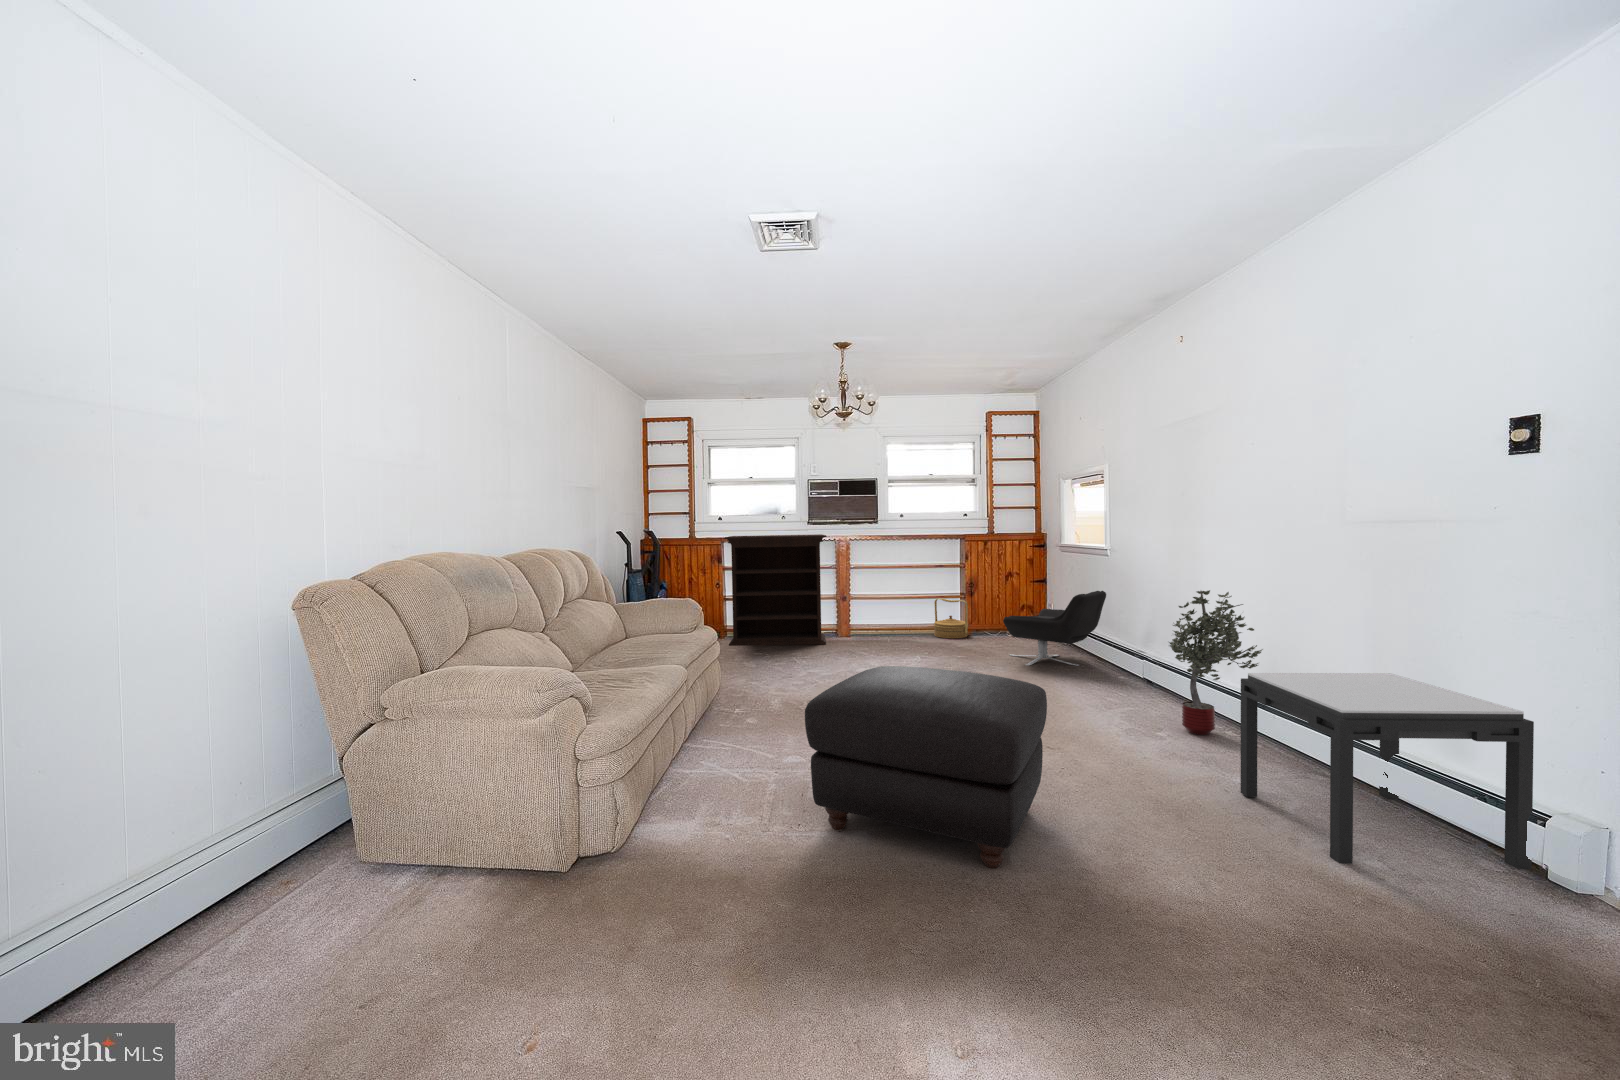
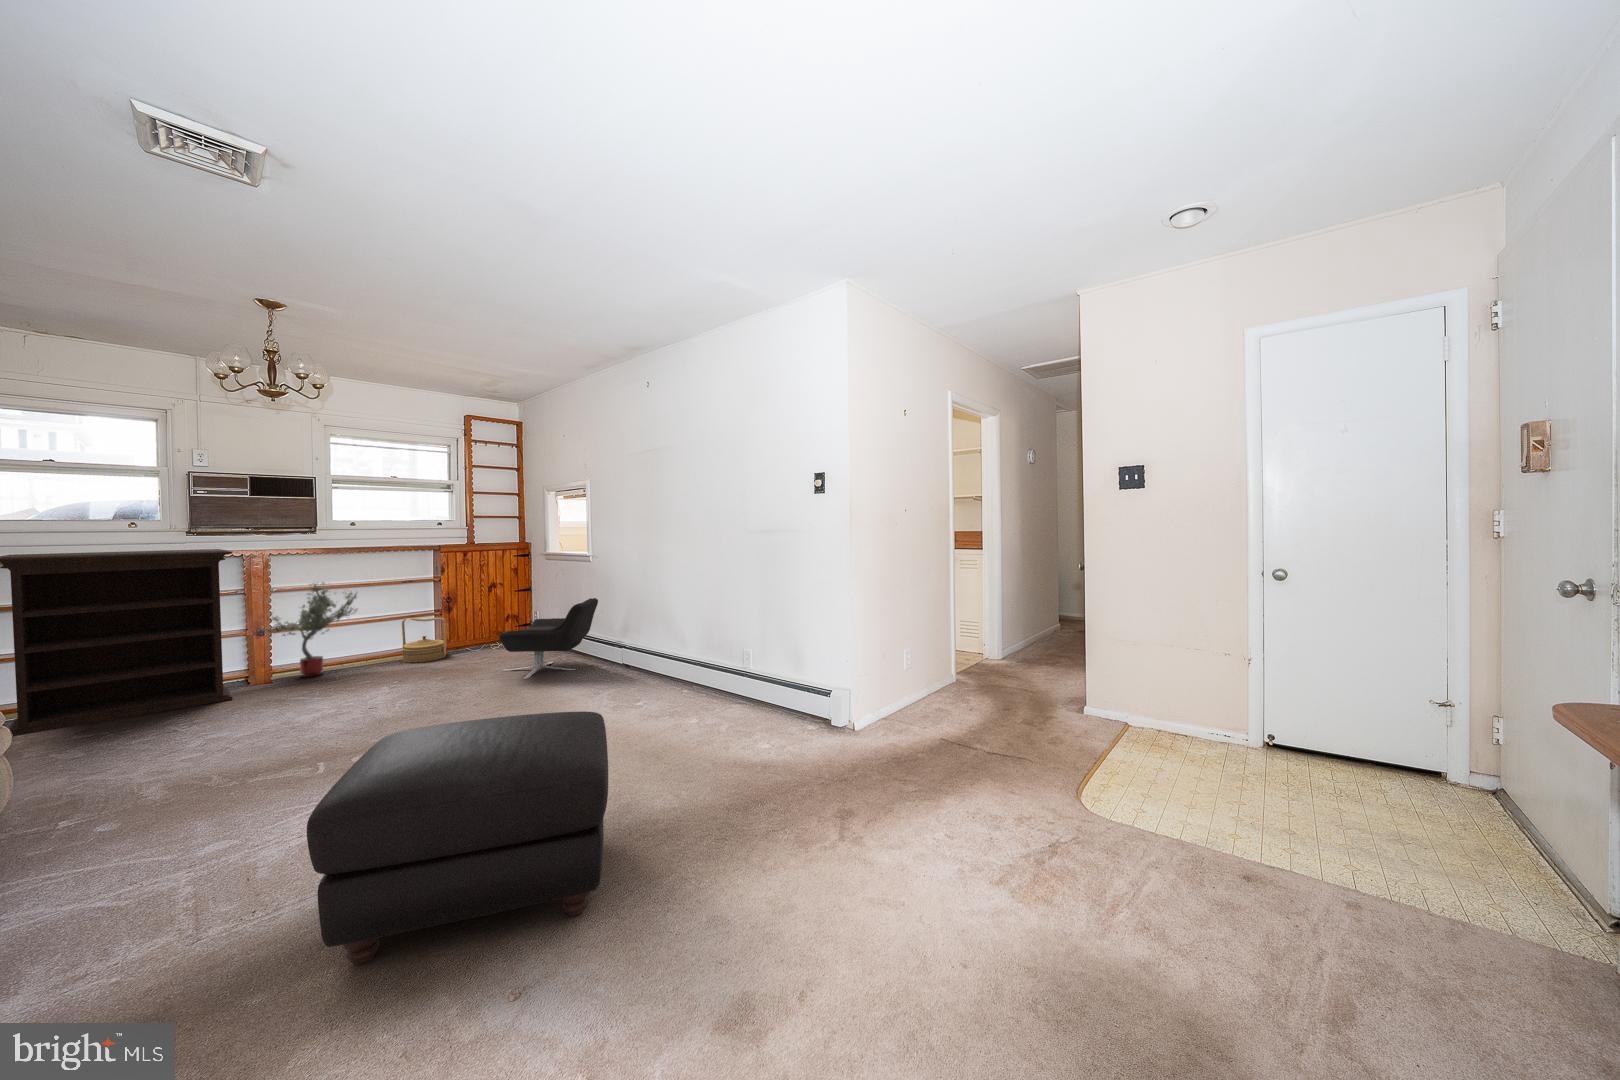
potted tree: present [1169,590,1263,735] -> present [259,582,357,677]
side table: present [1241,673,1534,869] -> none [736,648,883,790]

